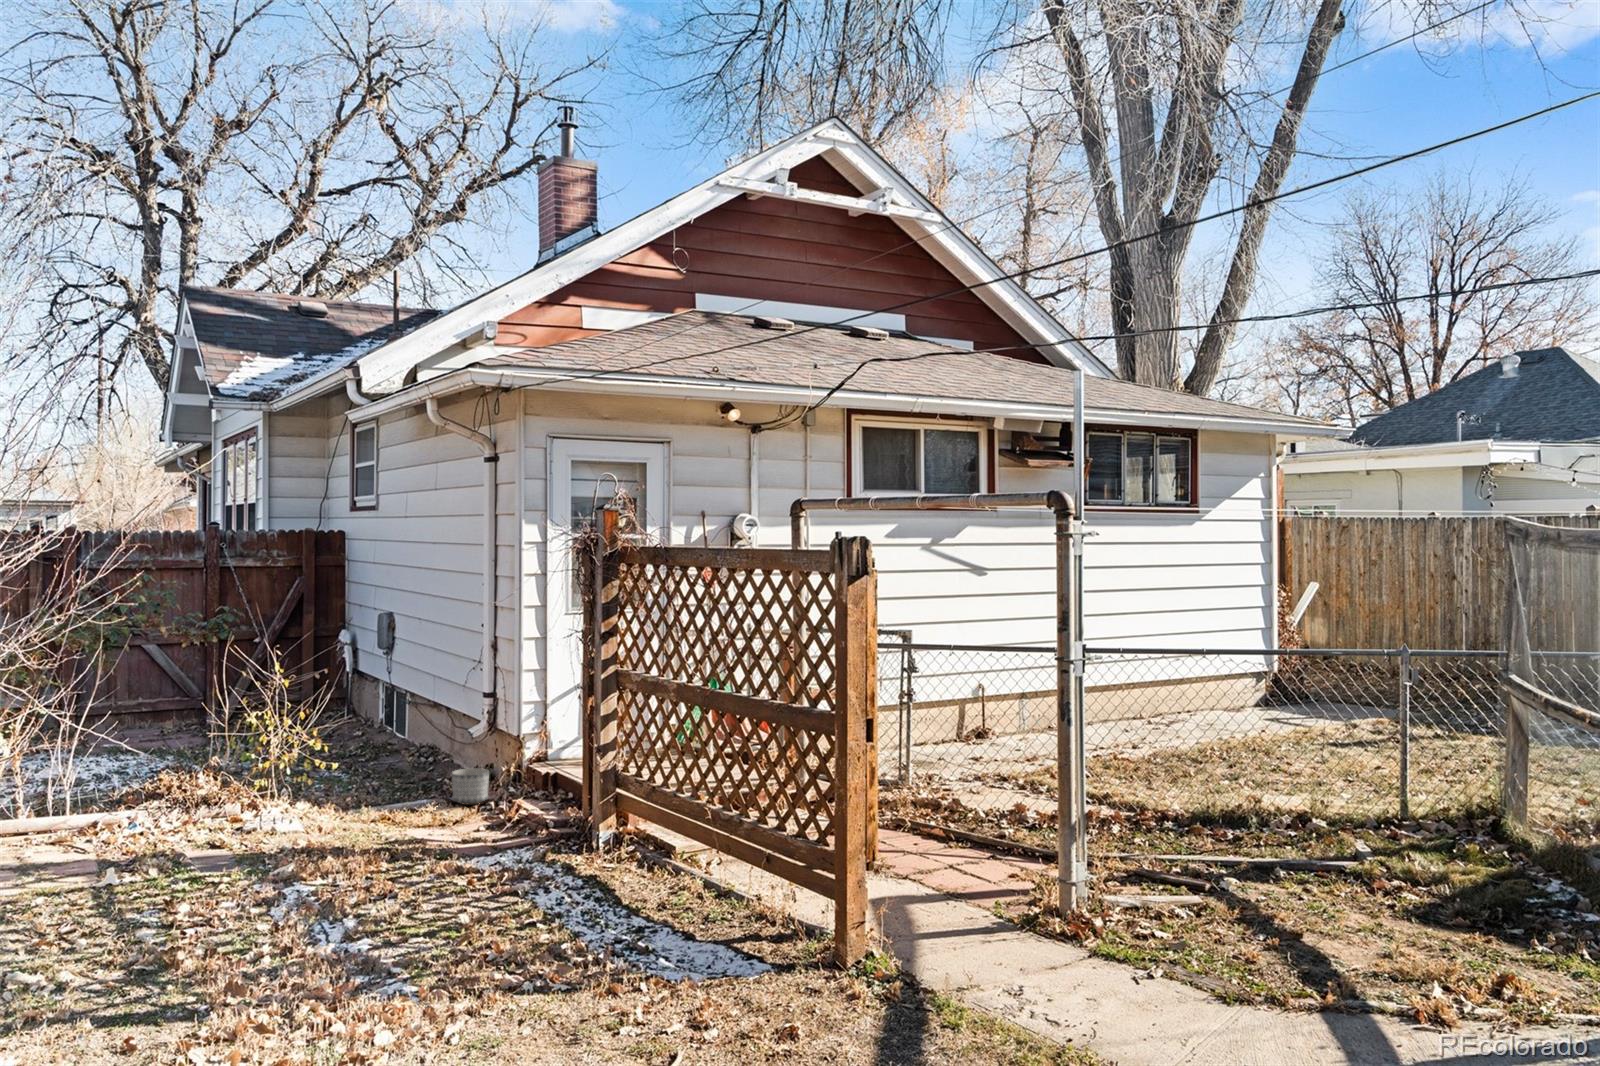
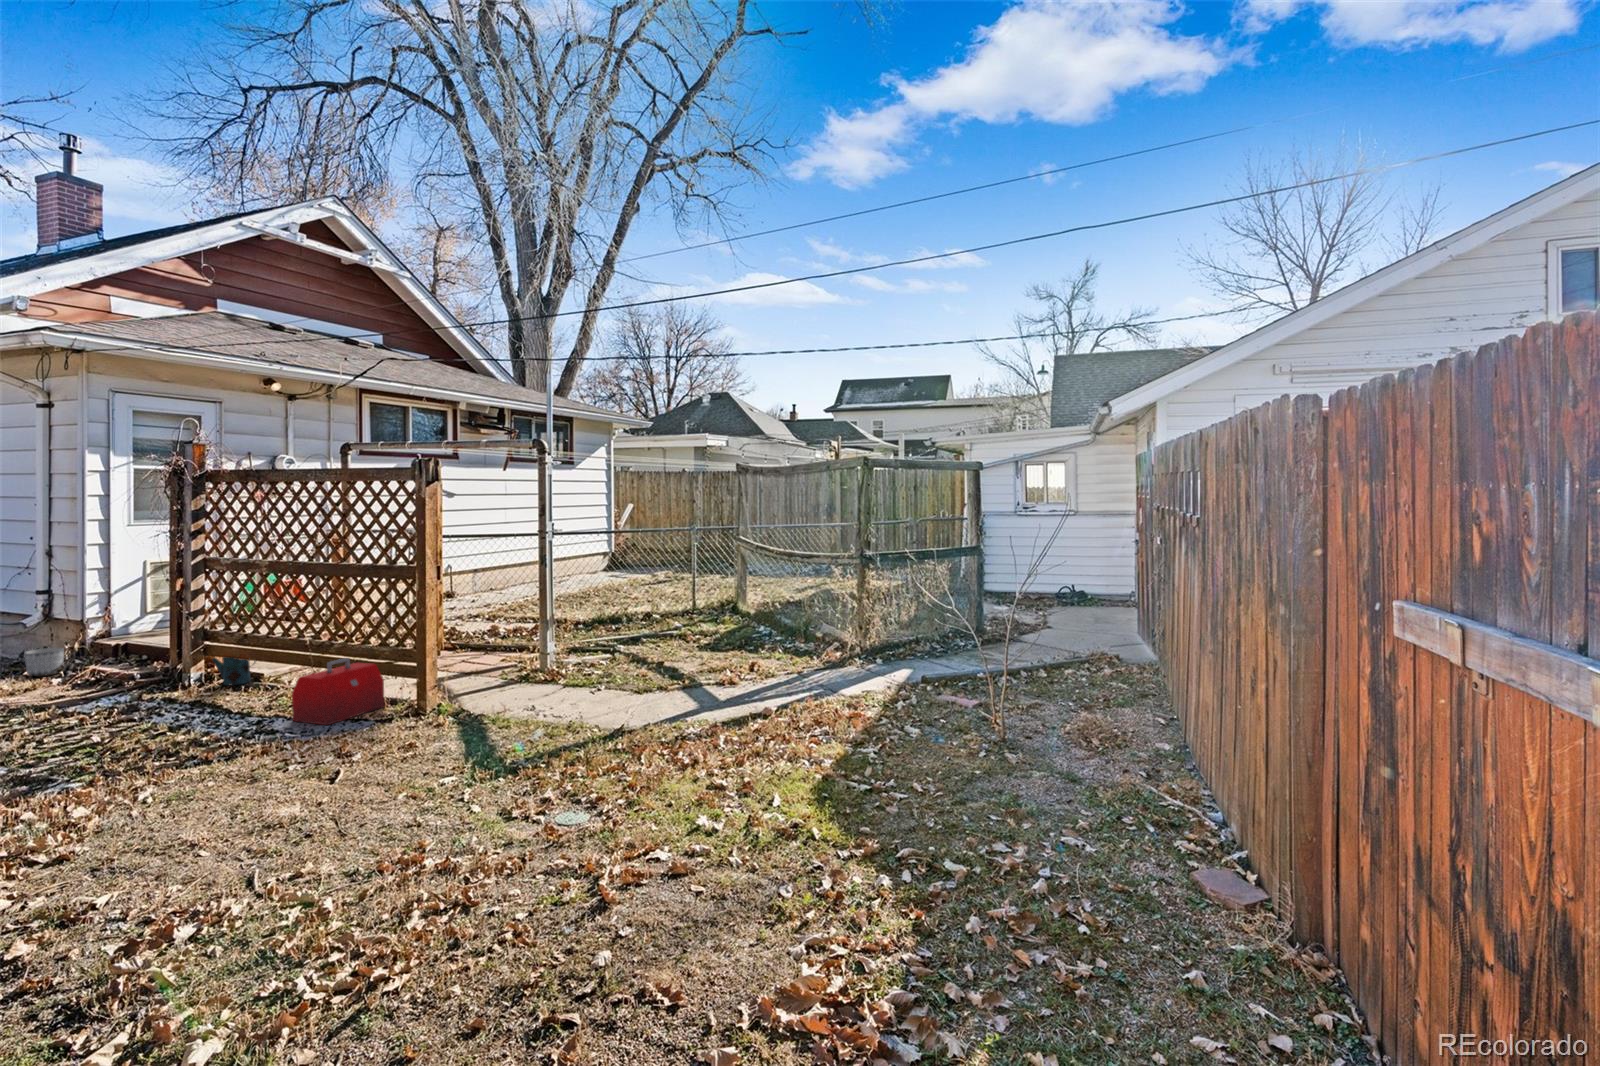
watering can: none [608,797,666,858] -> present [210,656,256,685]
toolbox: none [667,853,795,963] -> present [292,658,384,725]

